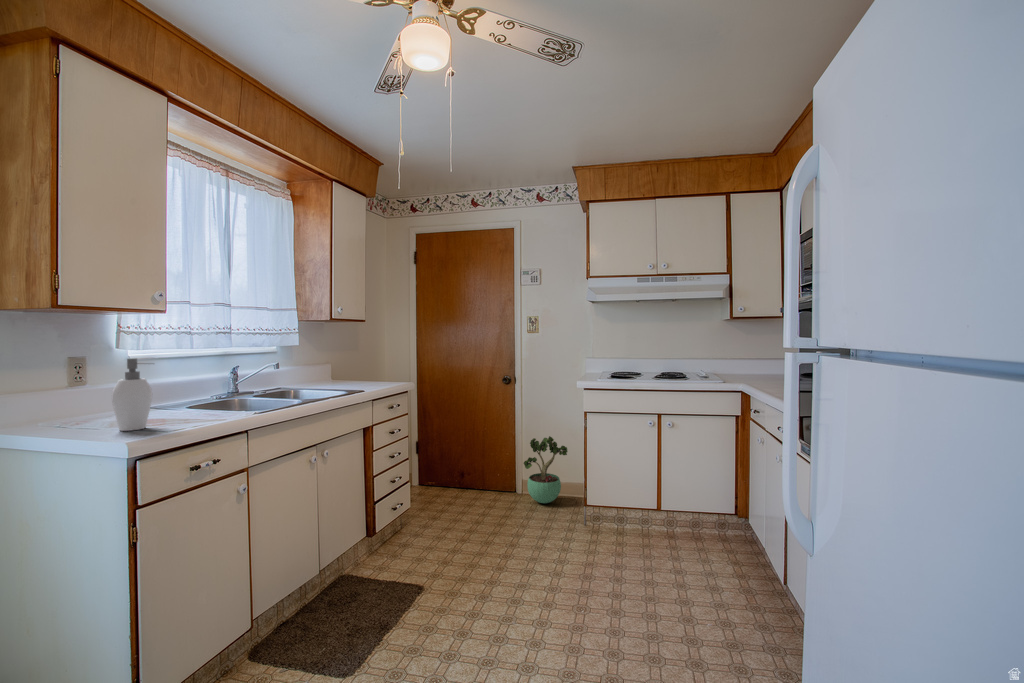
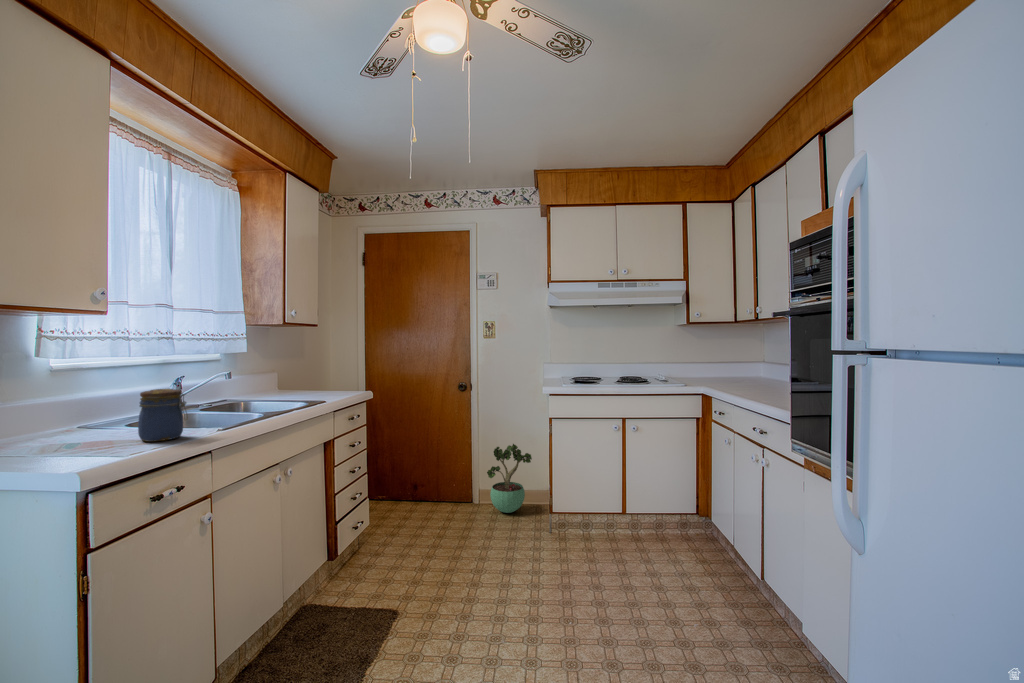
soap dispenser: present [112,358,152,431] -> none [50,370,107,457]
jar: none [186,376,227,421] -> present [138,389,188,442]

